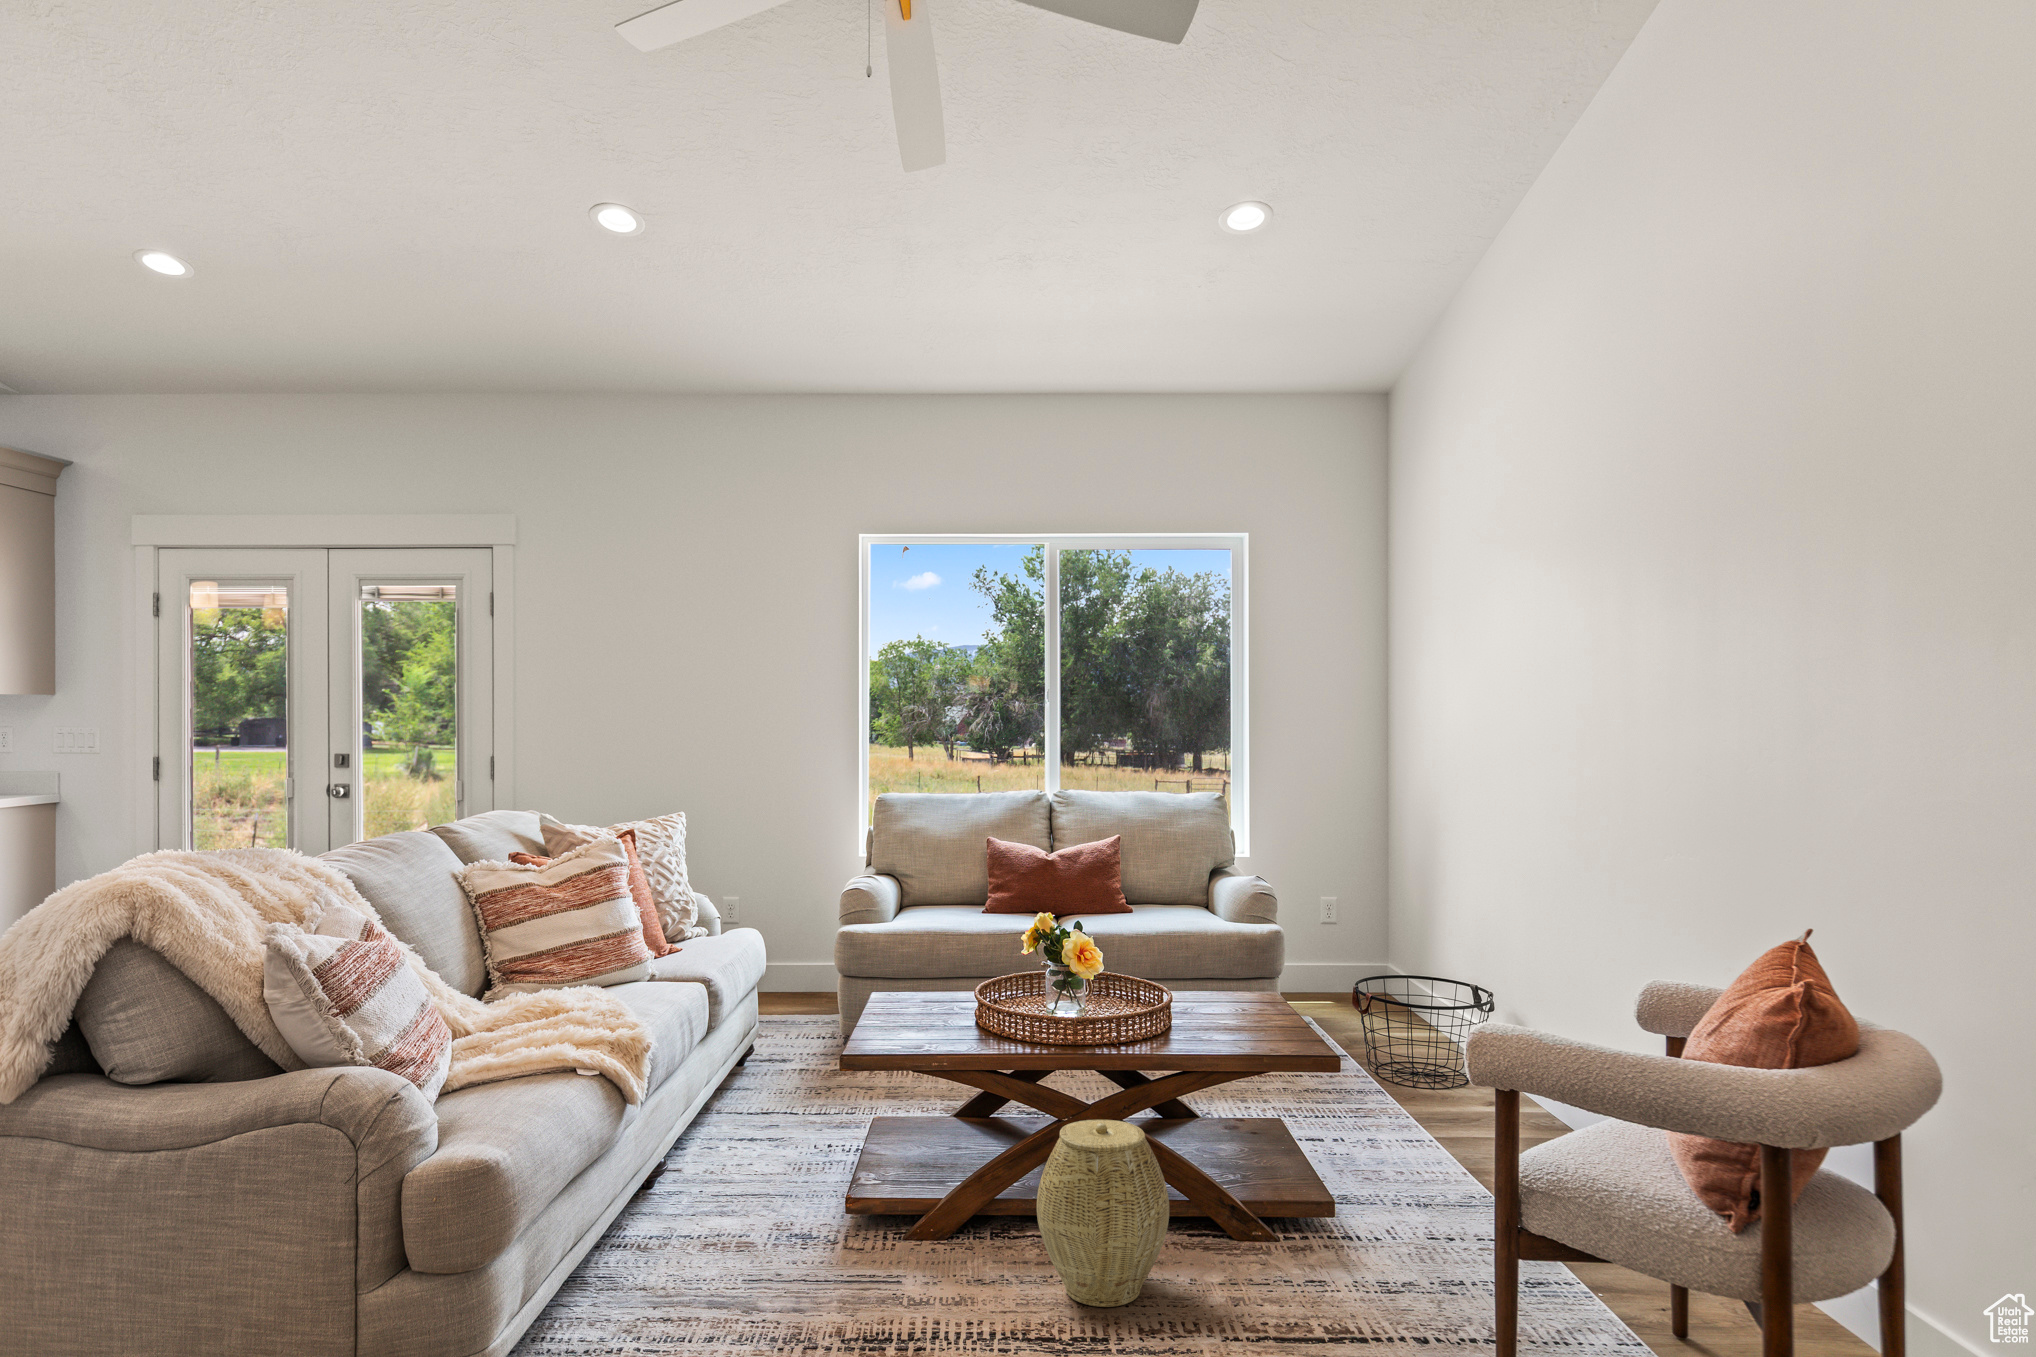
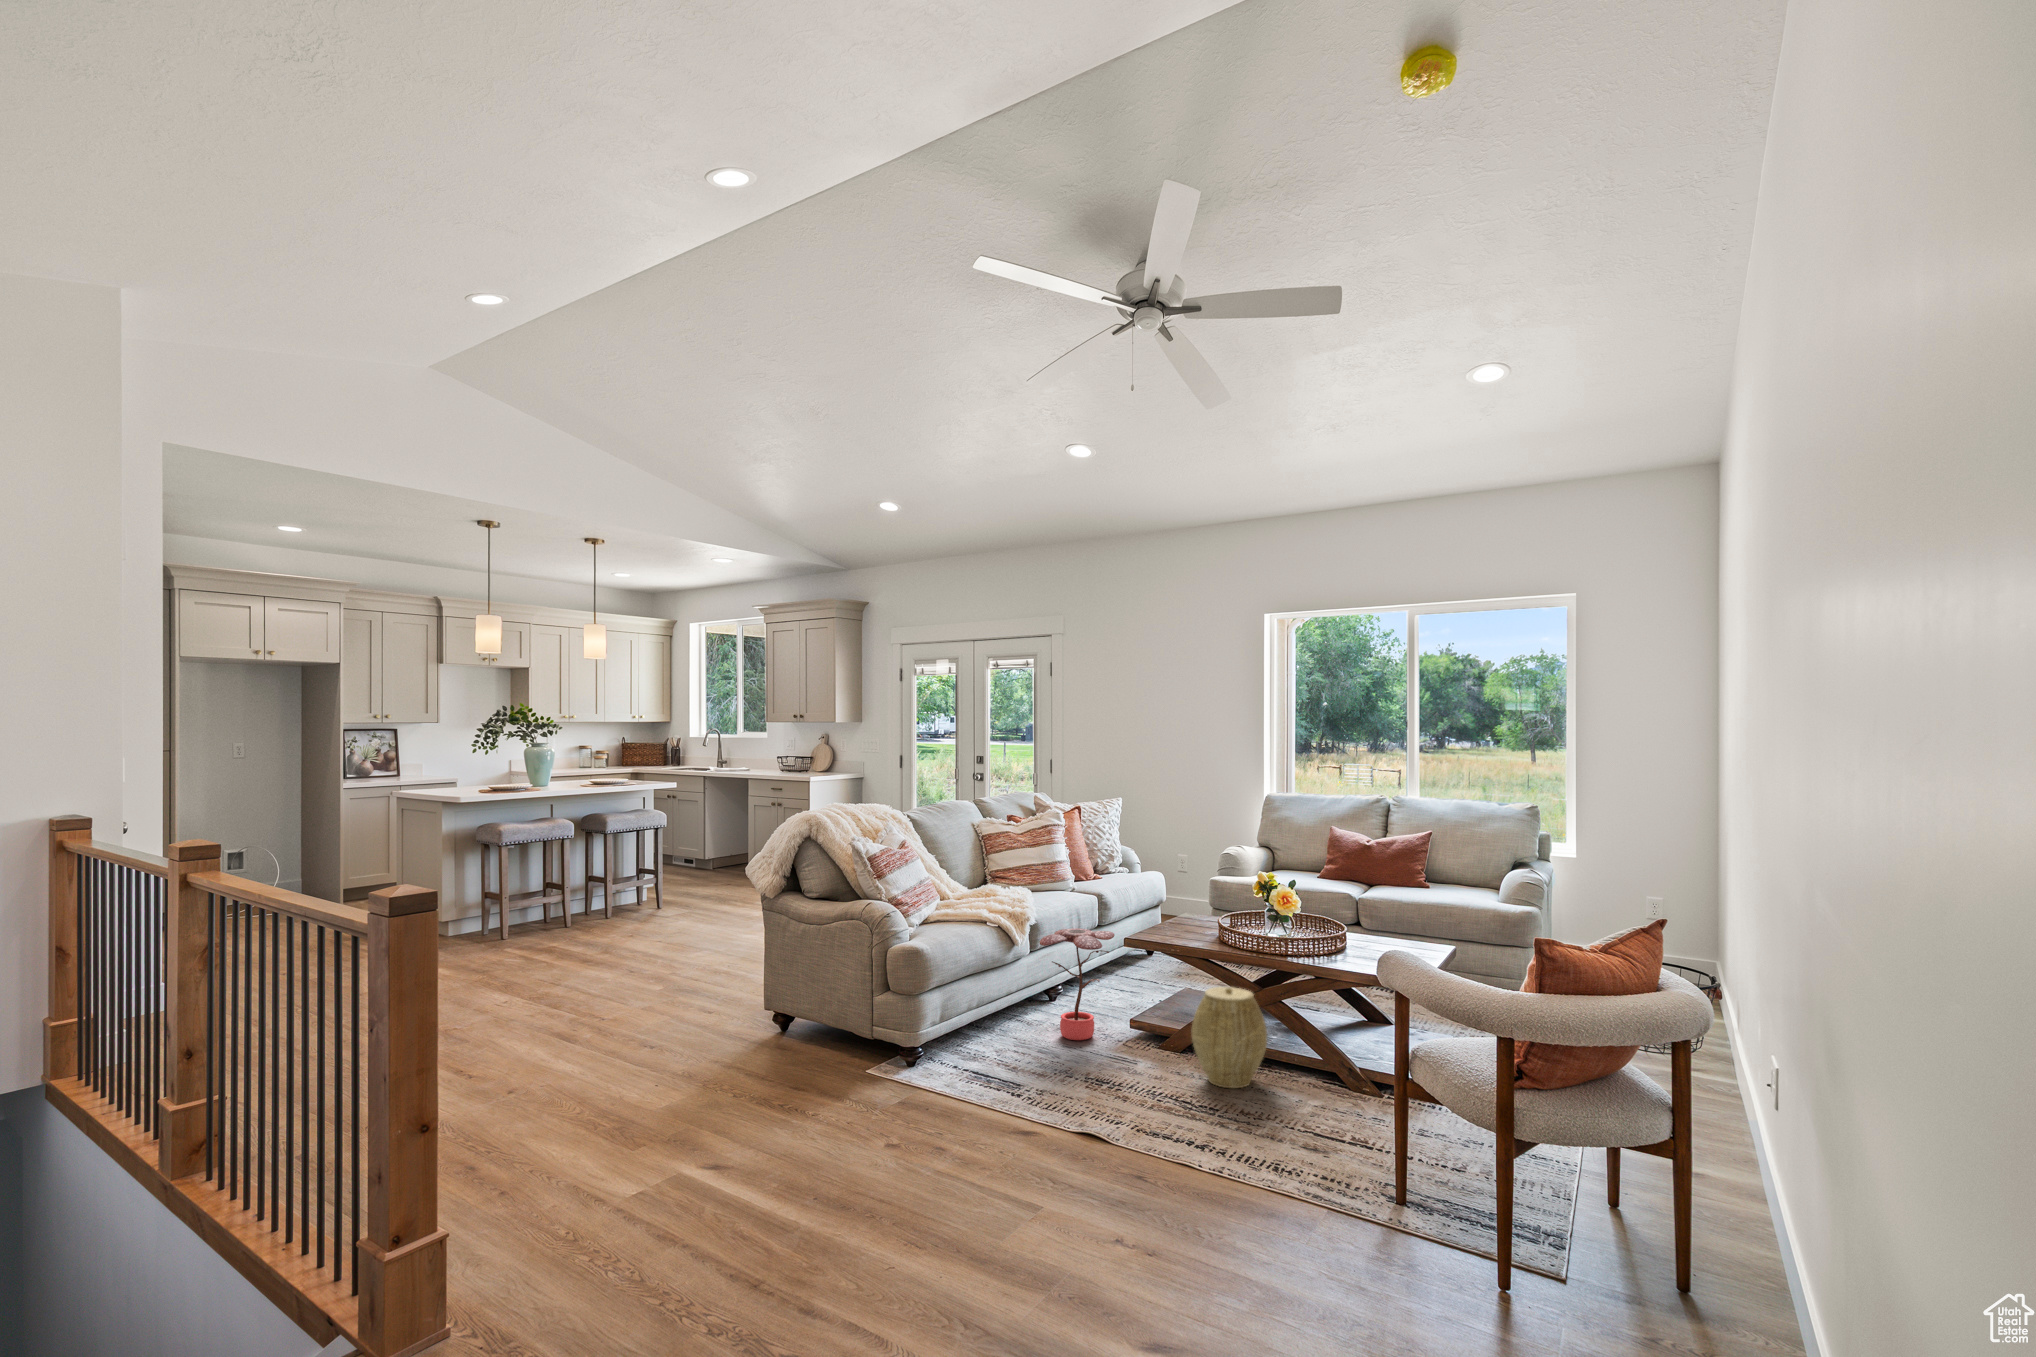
potted plant: none [700,1049,829,1272] -> present [1040,928,1115,1040]

